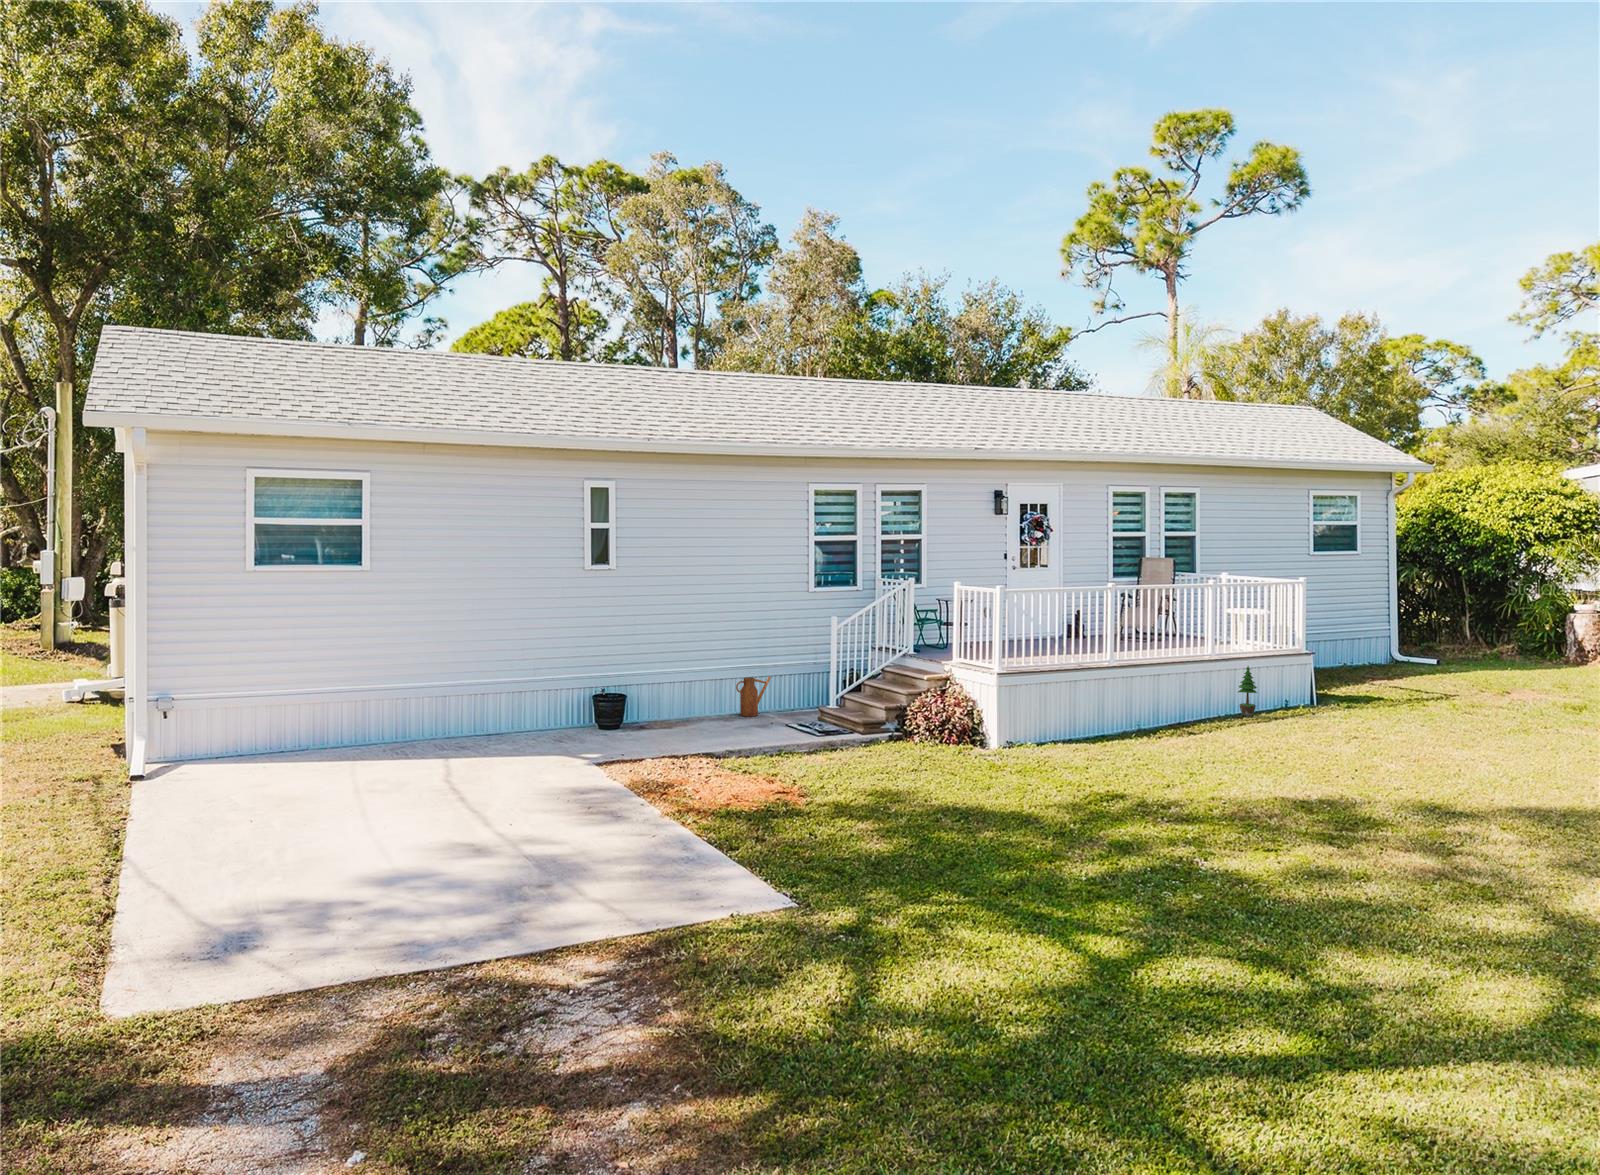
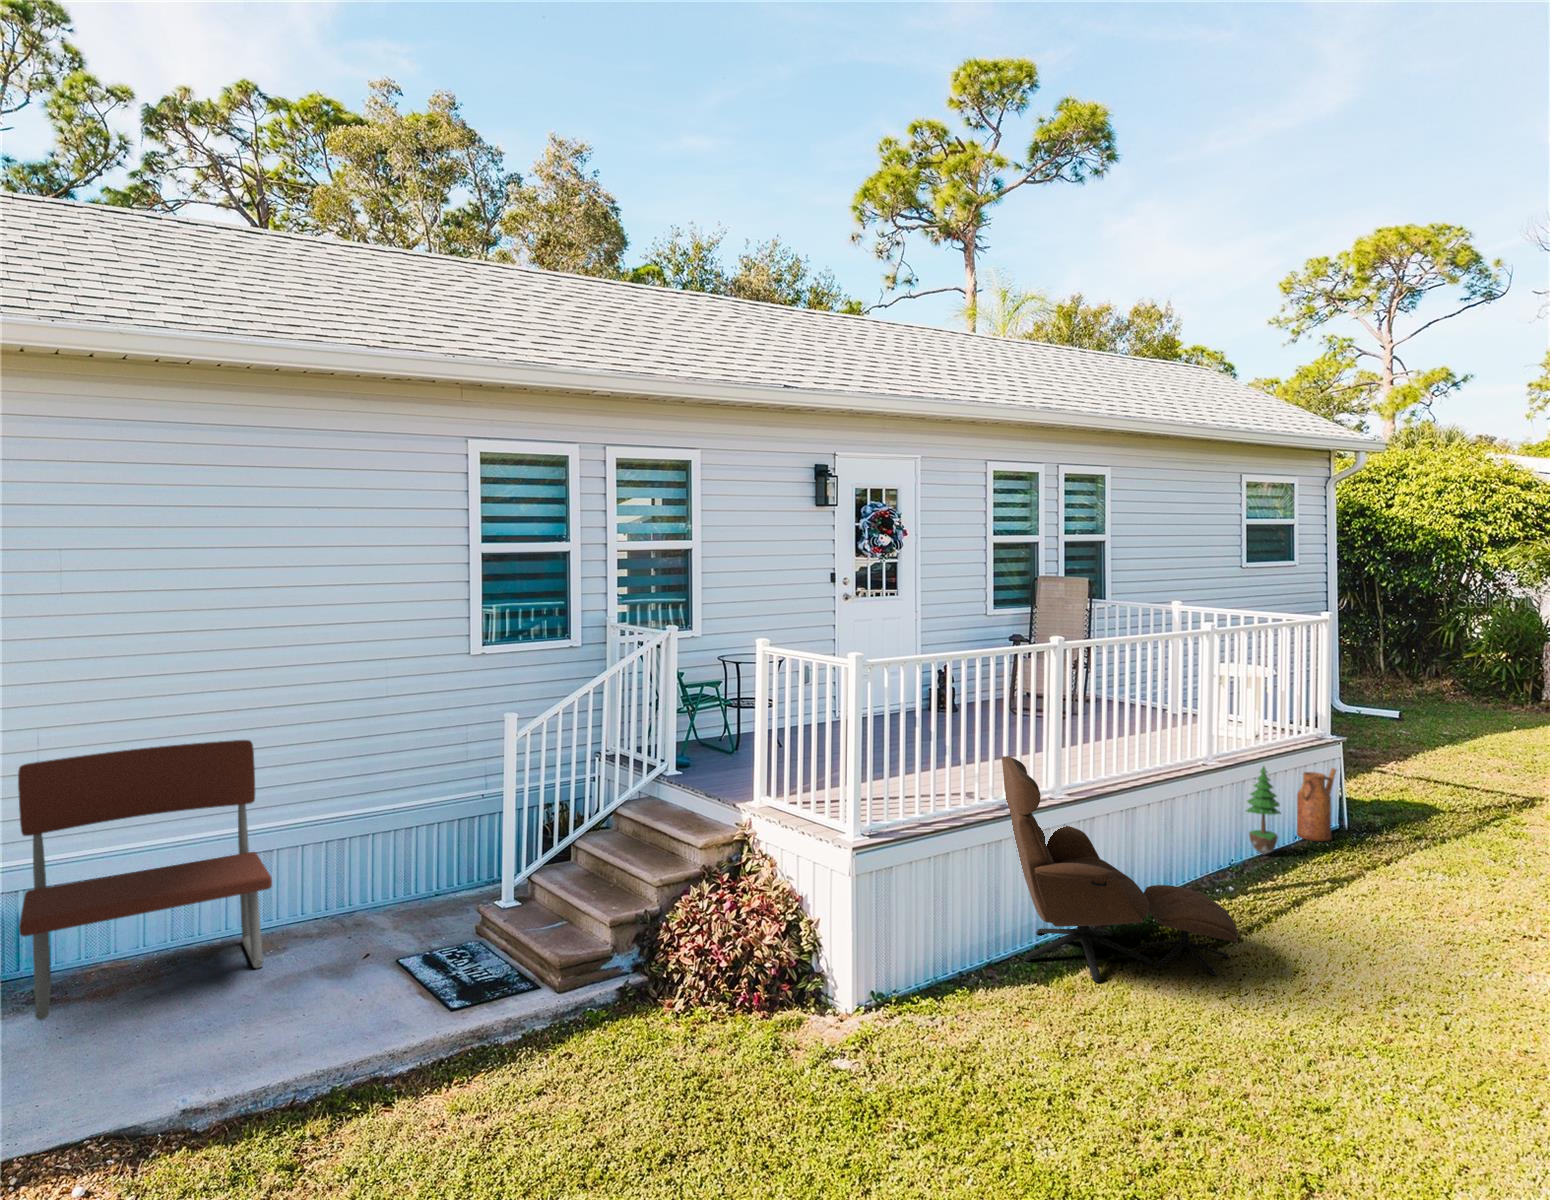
bench: none [638,625,736,730] -> present [18,740,272,1020]
lounge chair: none [1074,642,1185,744] -> present [1002,756,1239,982]
watering can: present [736,677,771,717] -> present [1297,768,1336,841]

